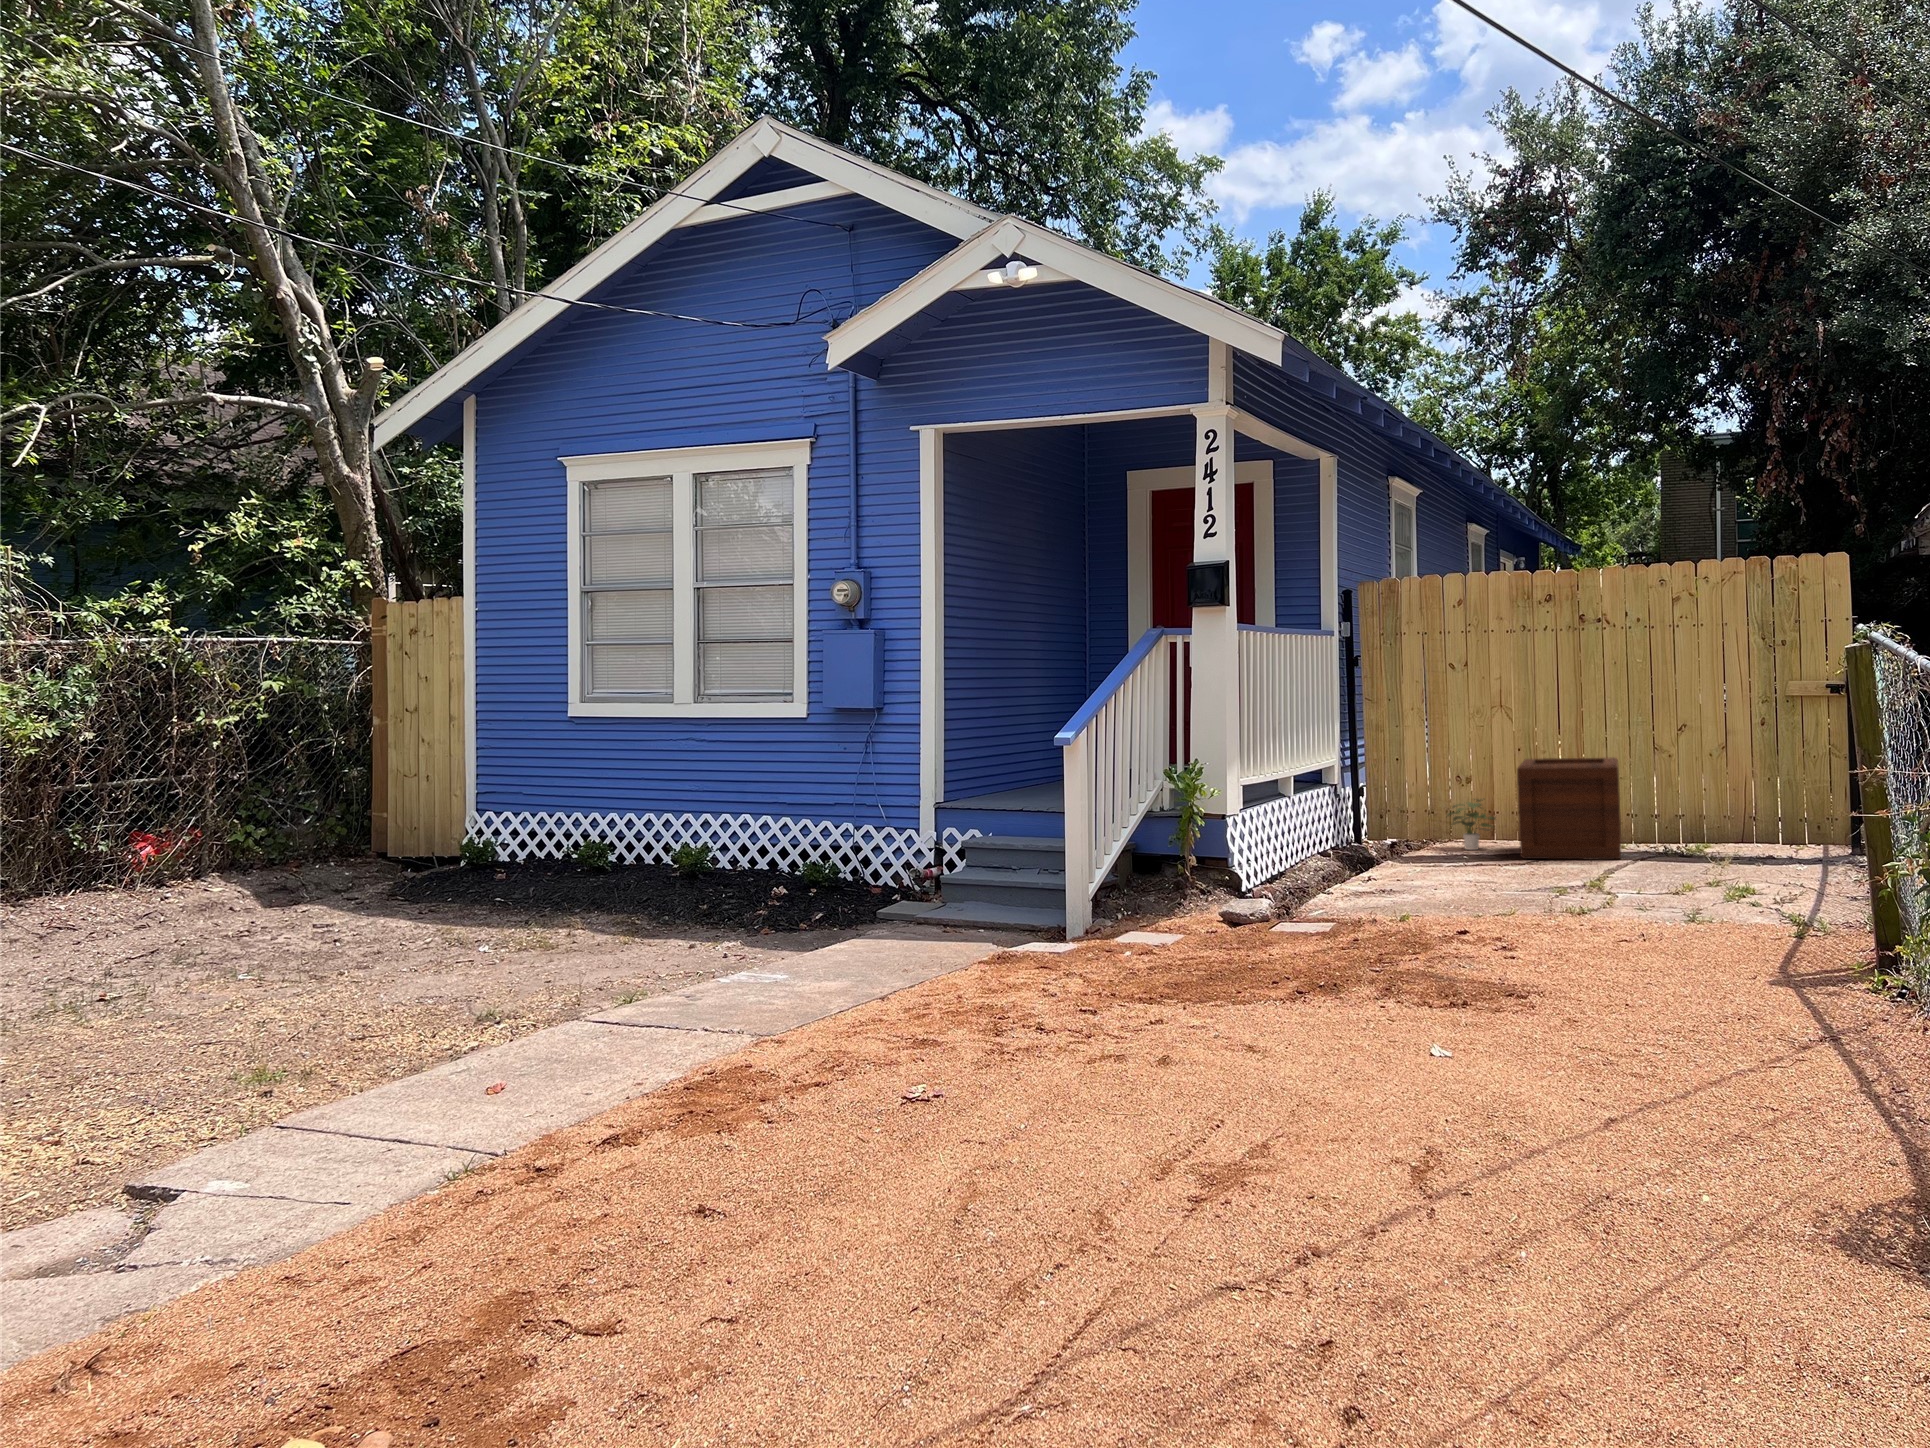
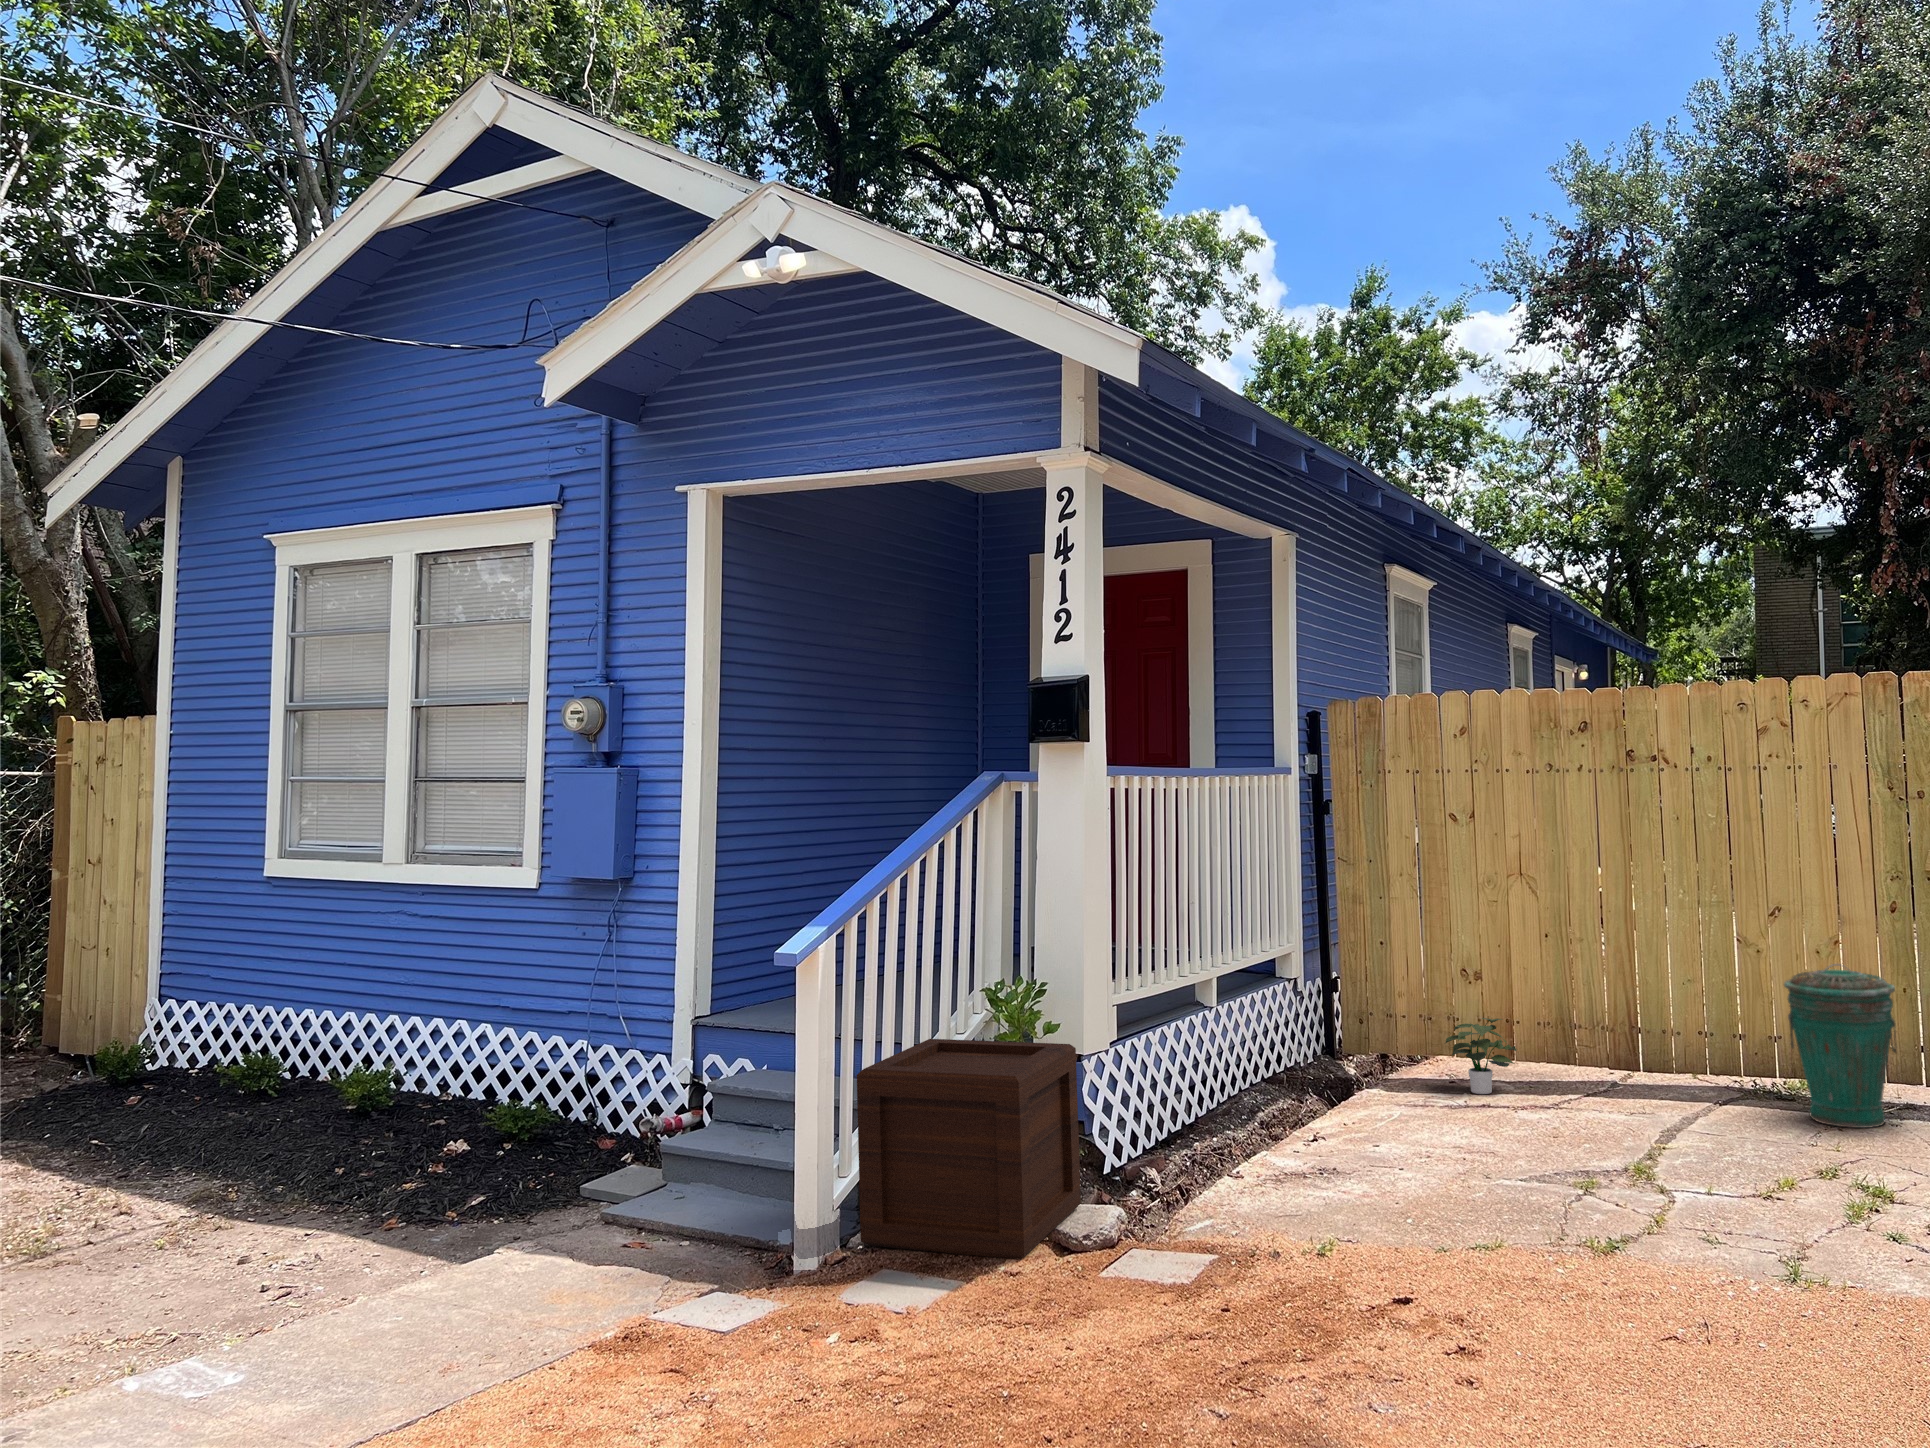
trash can: none [1678,749,1750,854] -> present [1784,964,1896,1128]
wooden crate: present [1517,758,1622,859] -> present [857,1039,1081,1259]

